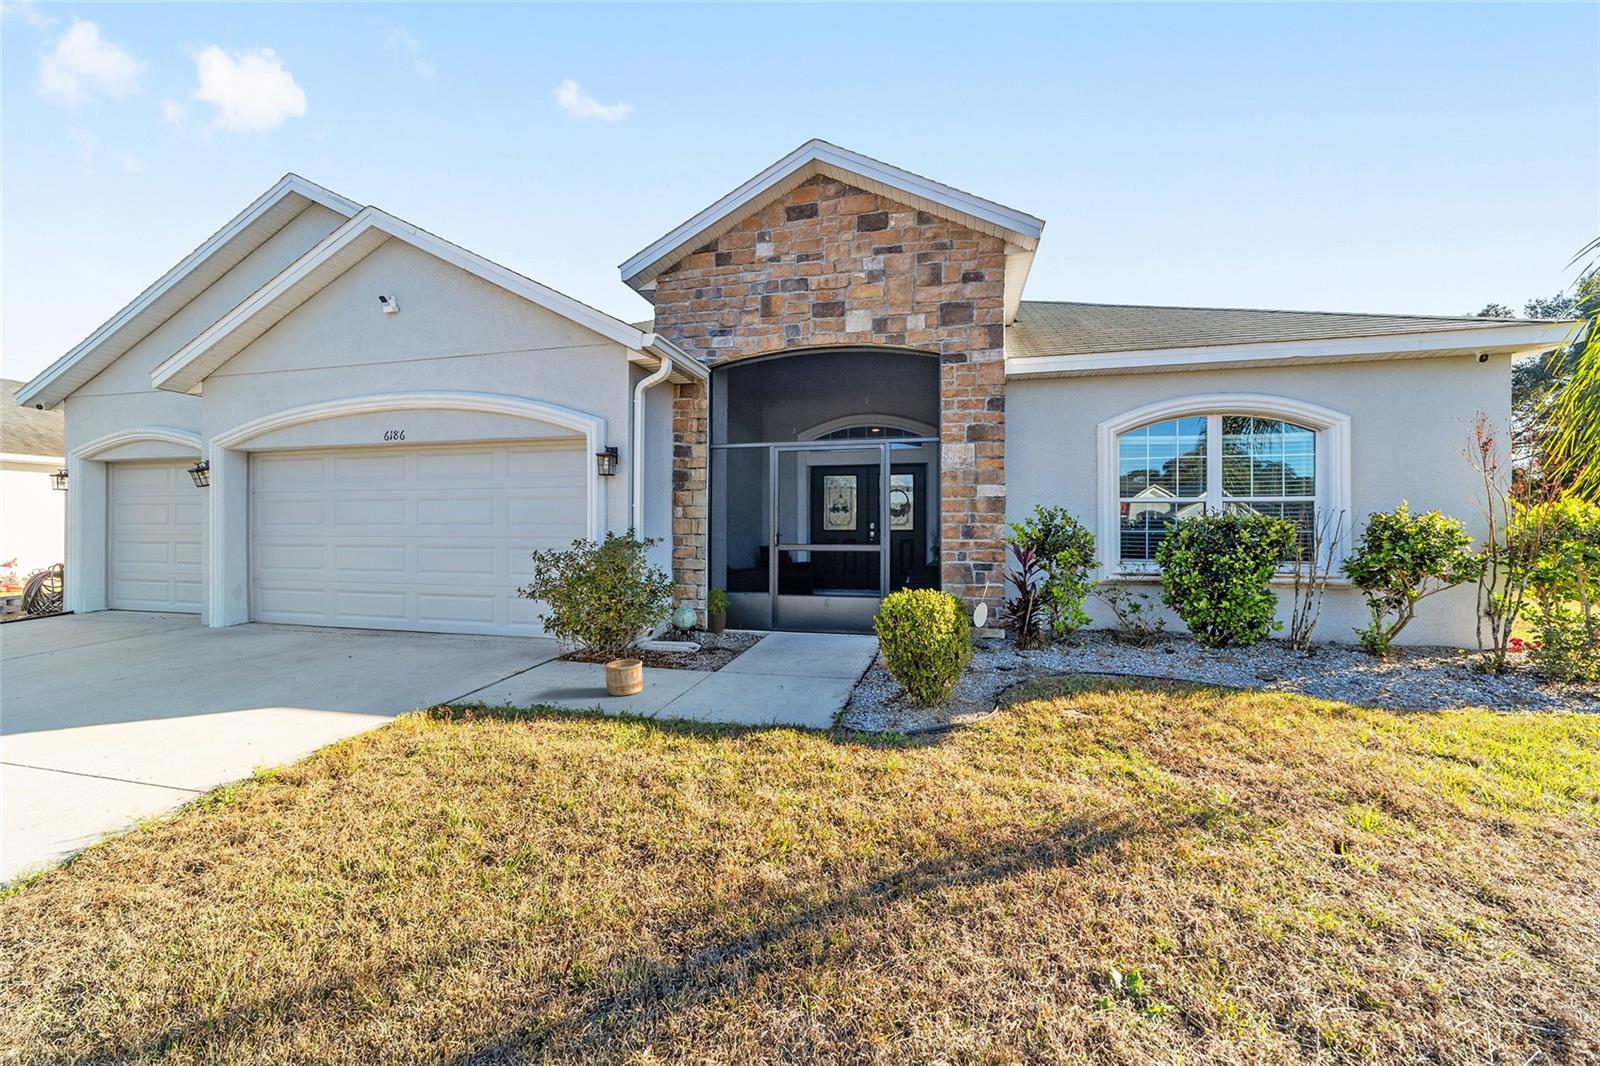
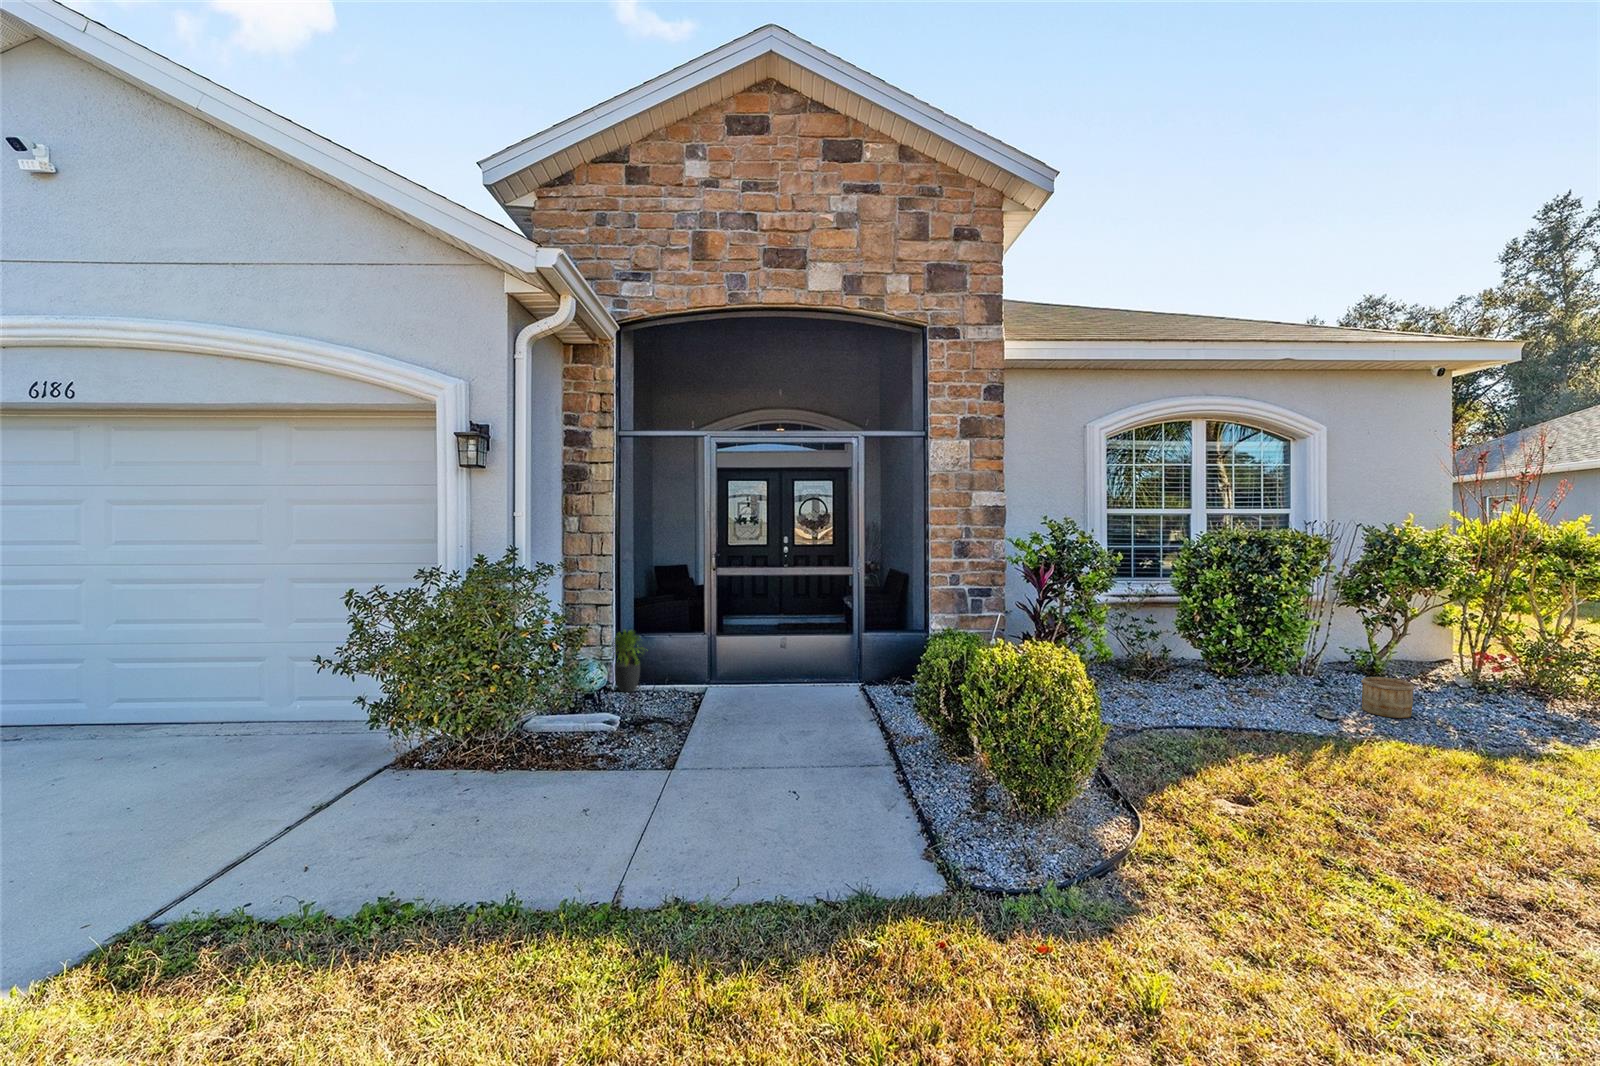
wooden bucket: present [604,659,642,695] -> present [1361,677,1415,718]

